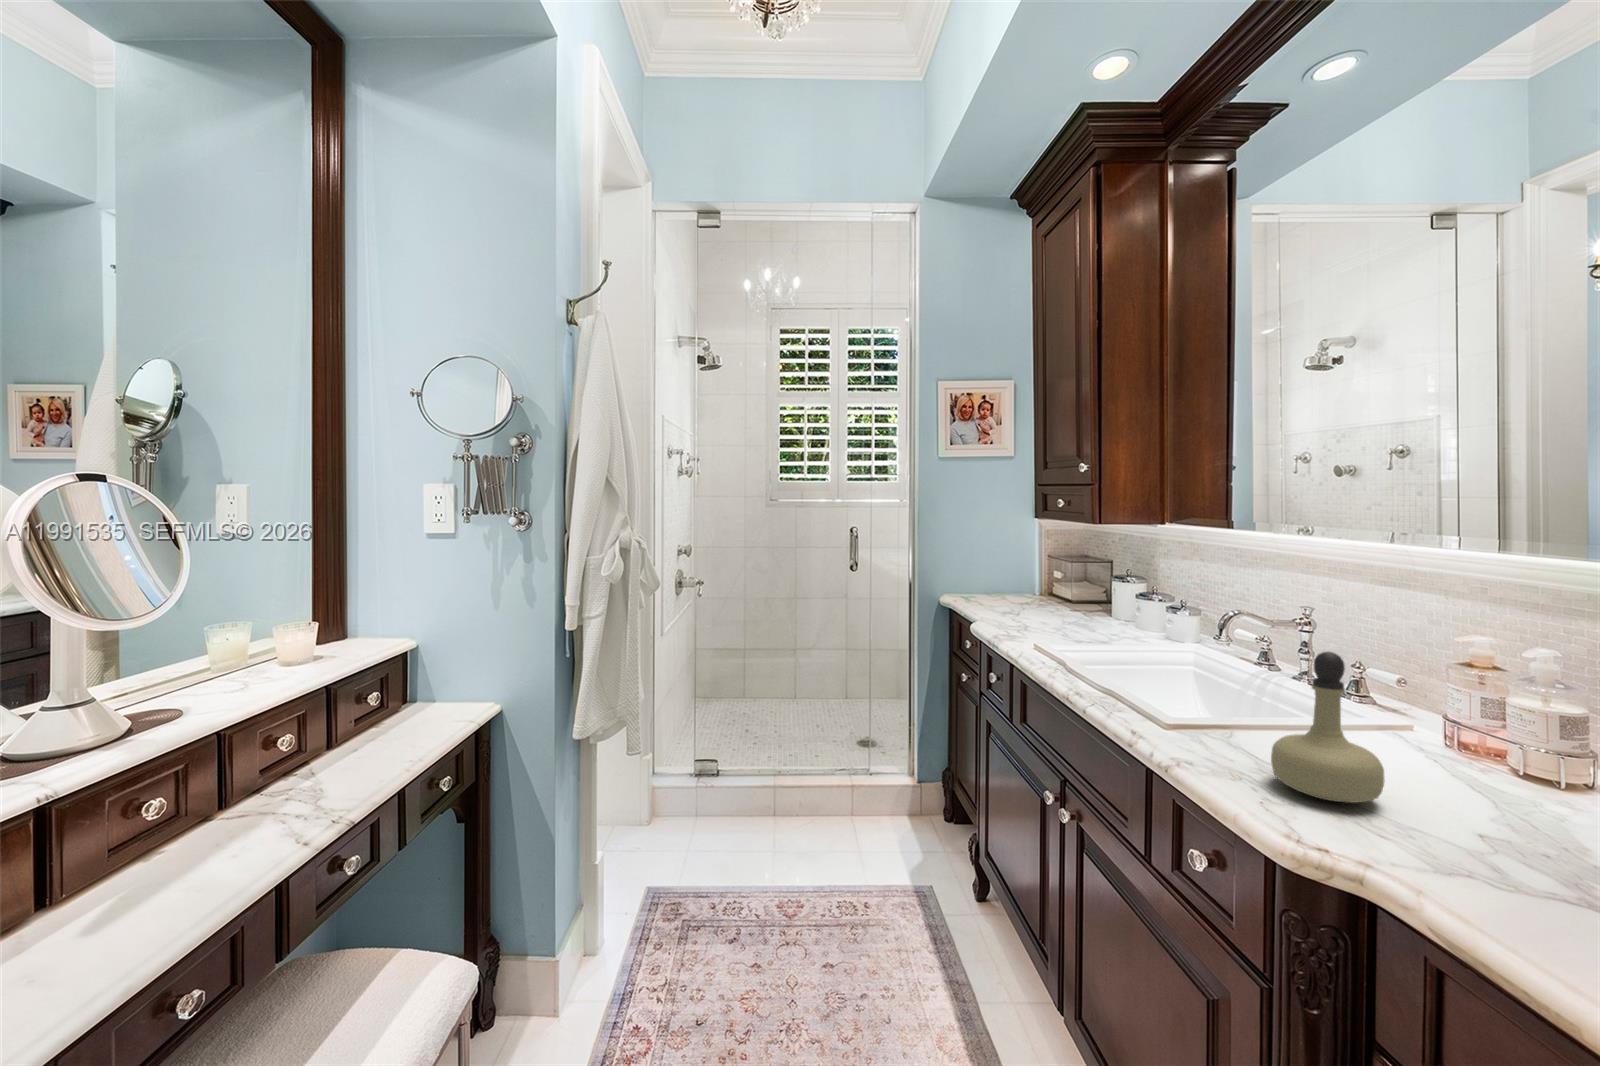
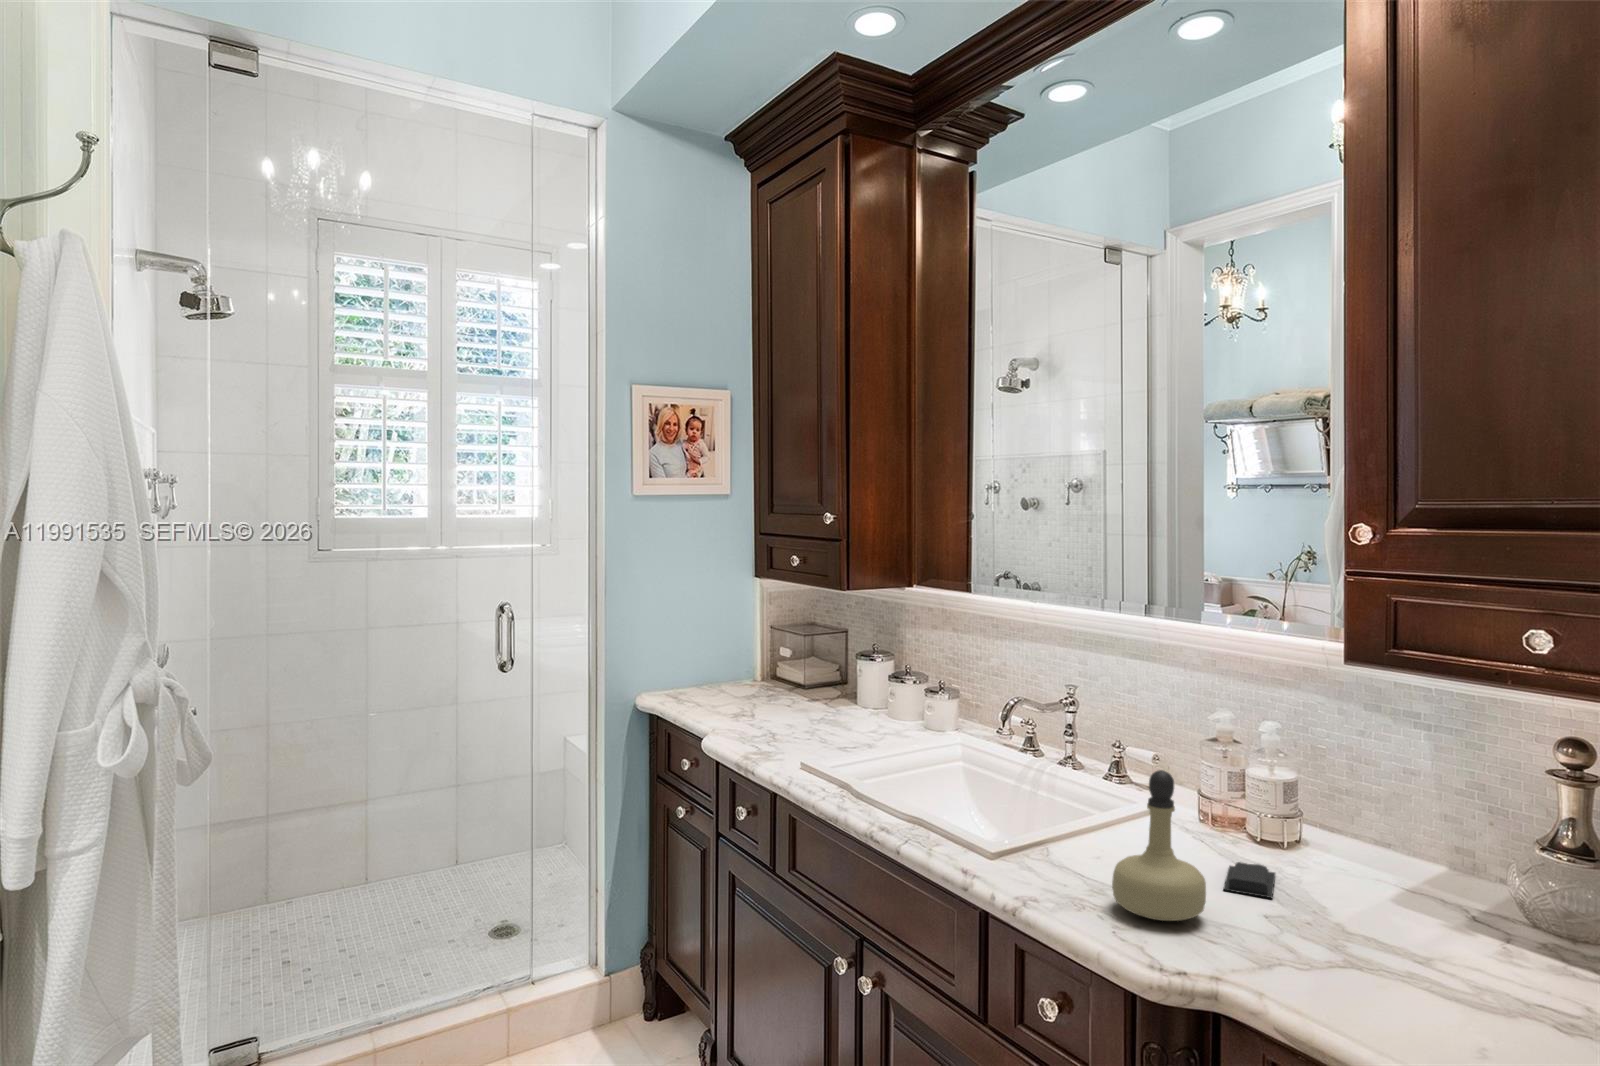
soap bar: none [1423,763,1506,803] -> present [1223,862,1275,898]

